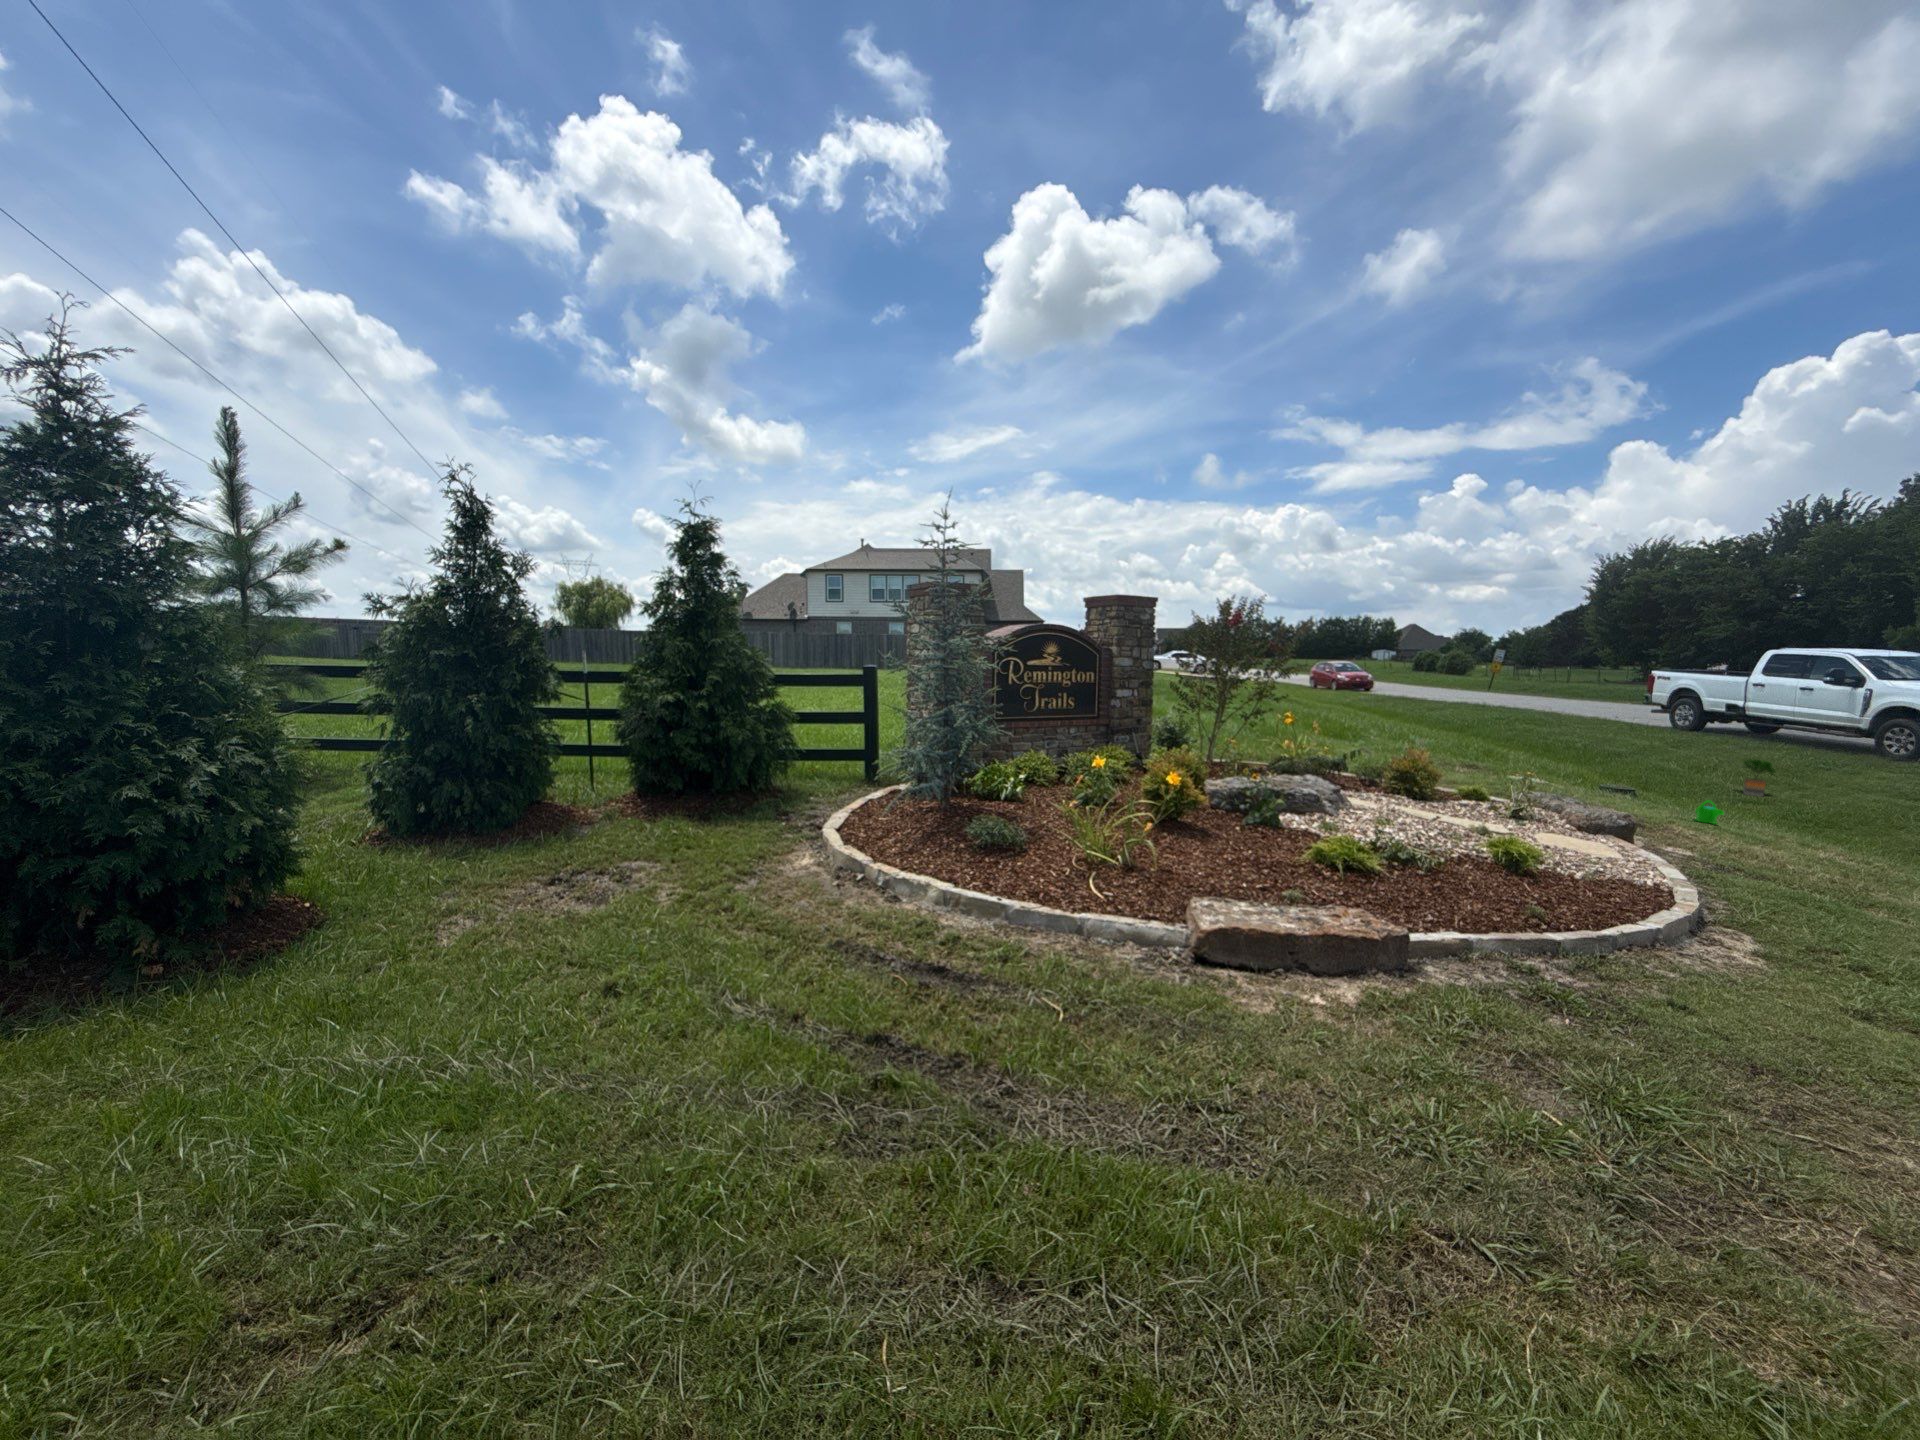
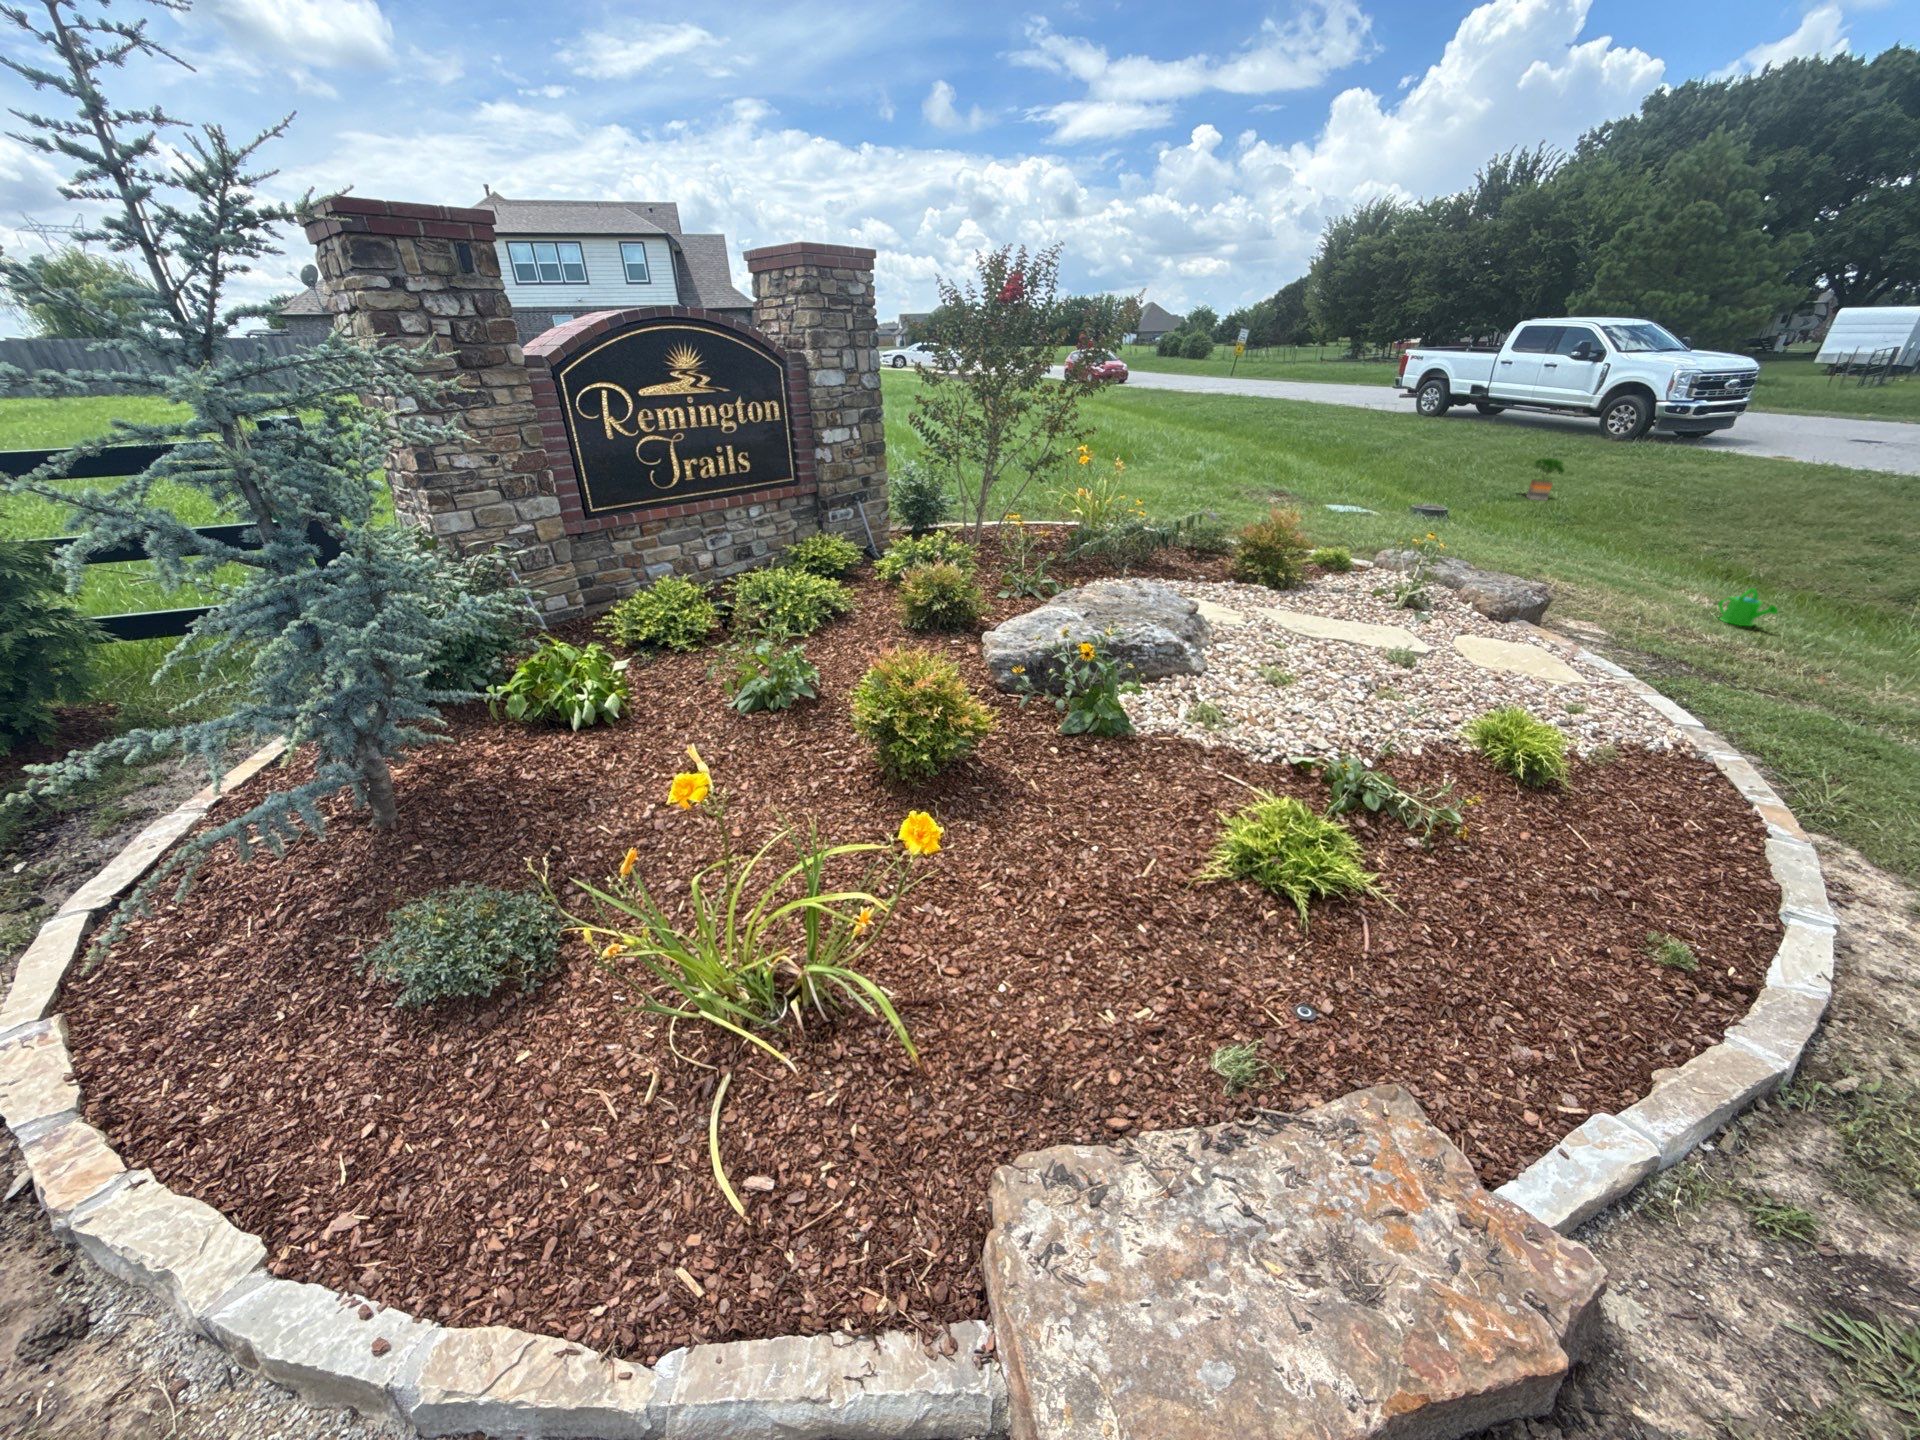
watering can: present [1695,800,1724,824] -> present [1718,588,1778,626]

